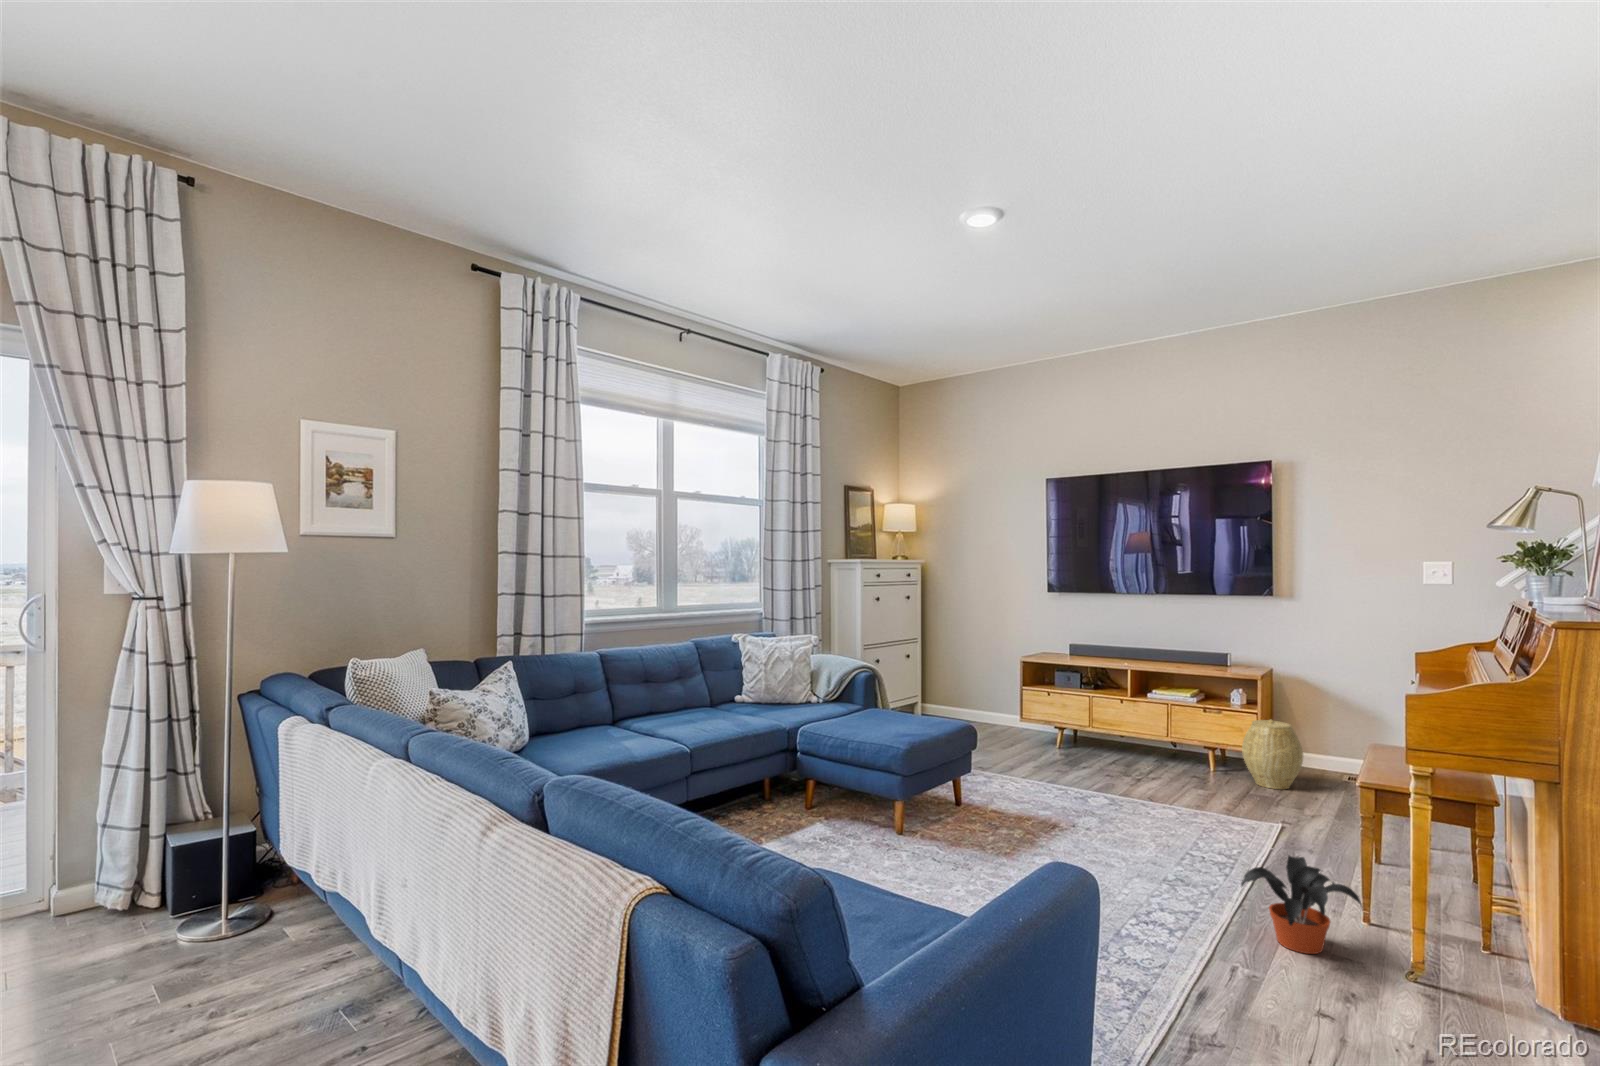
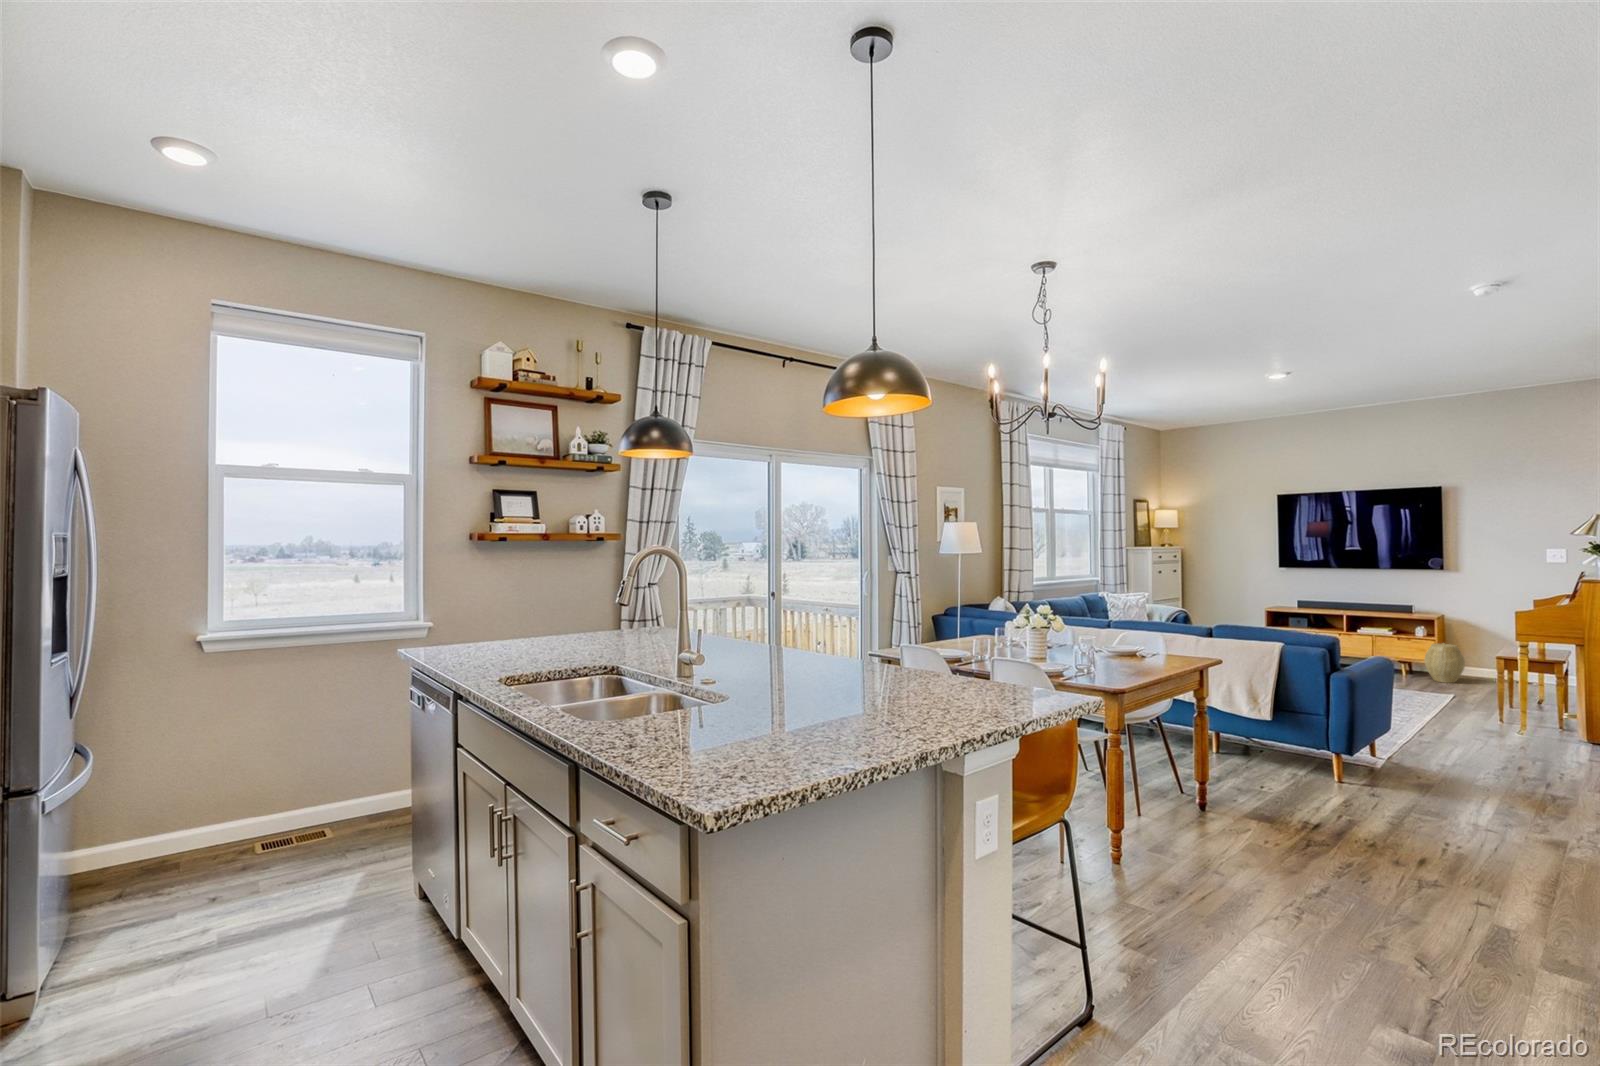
potted plant: present [1241,856,1362,954] -> none [1438,689,1499,728]

